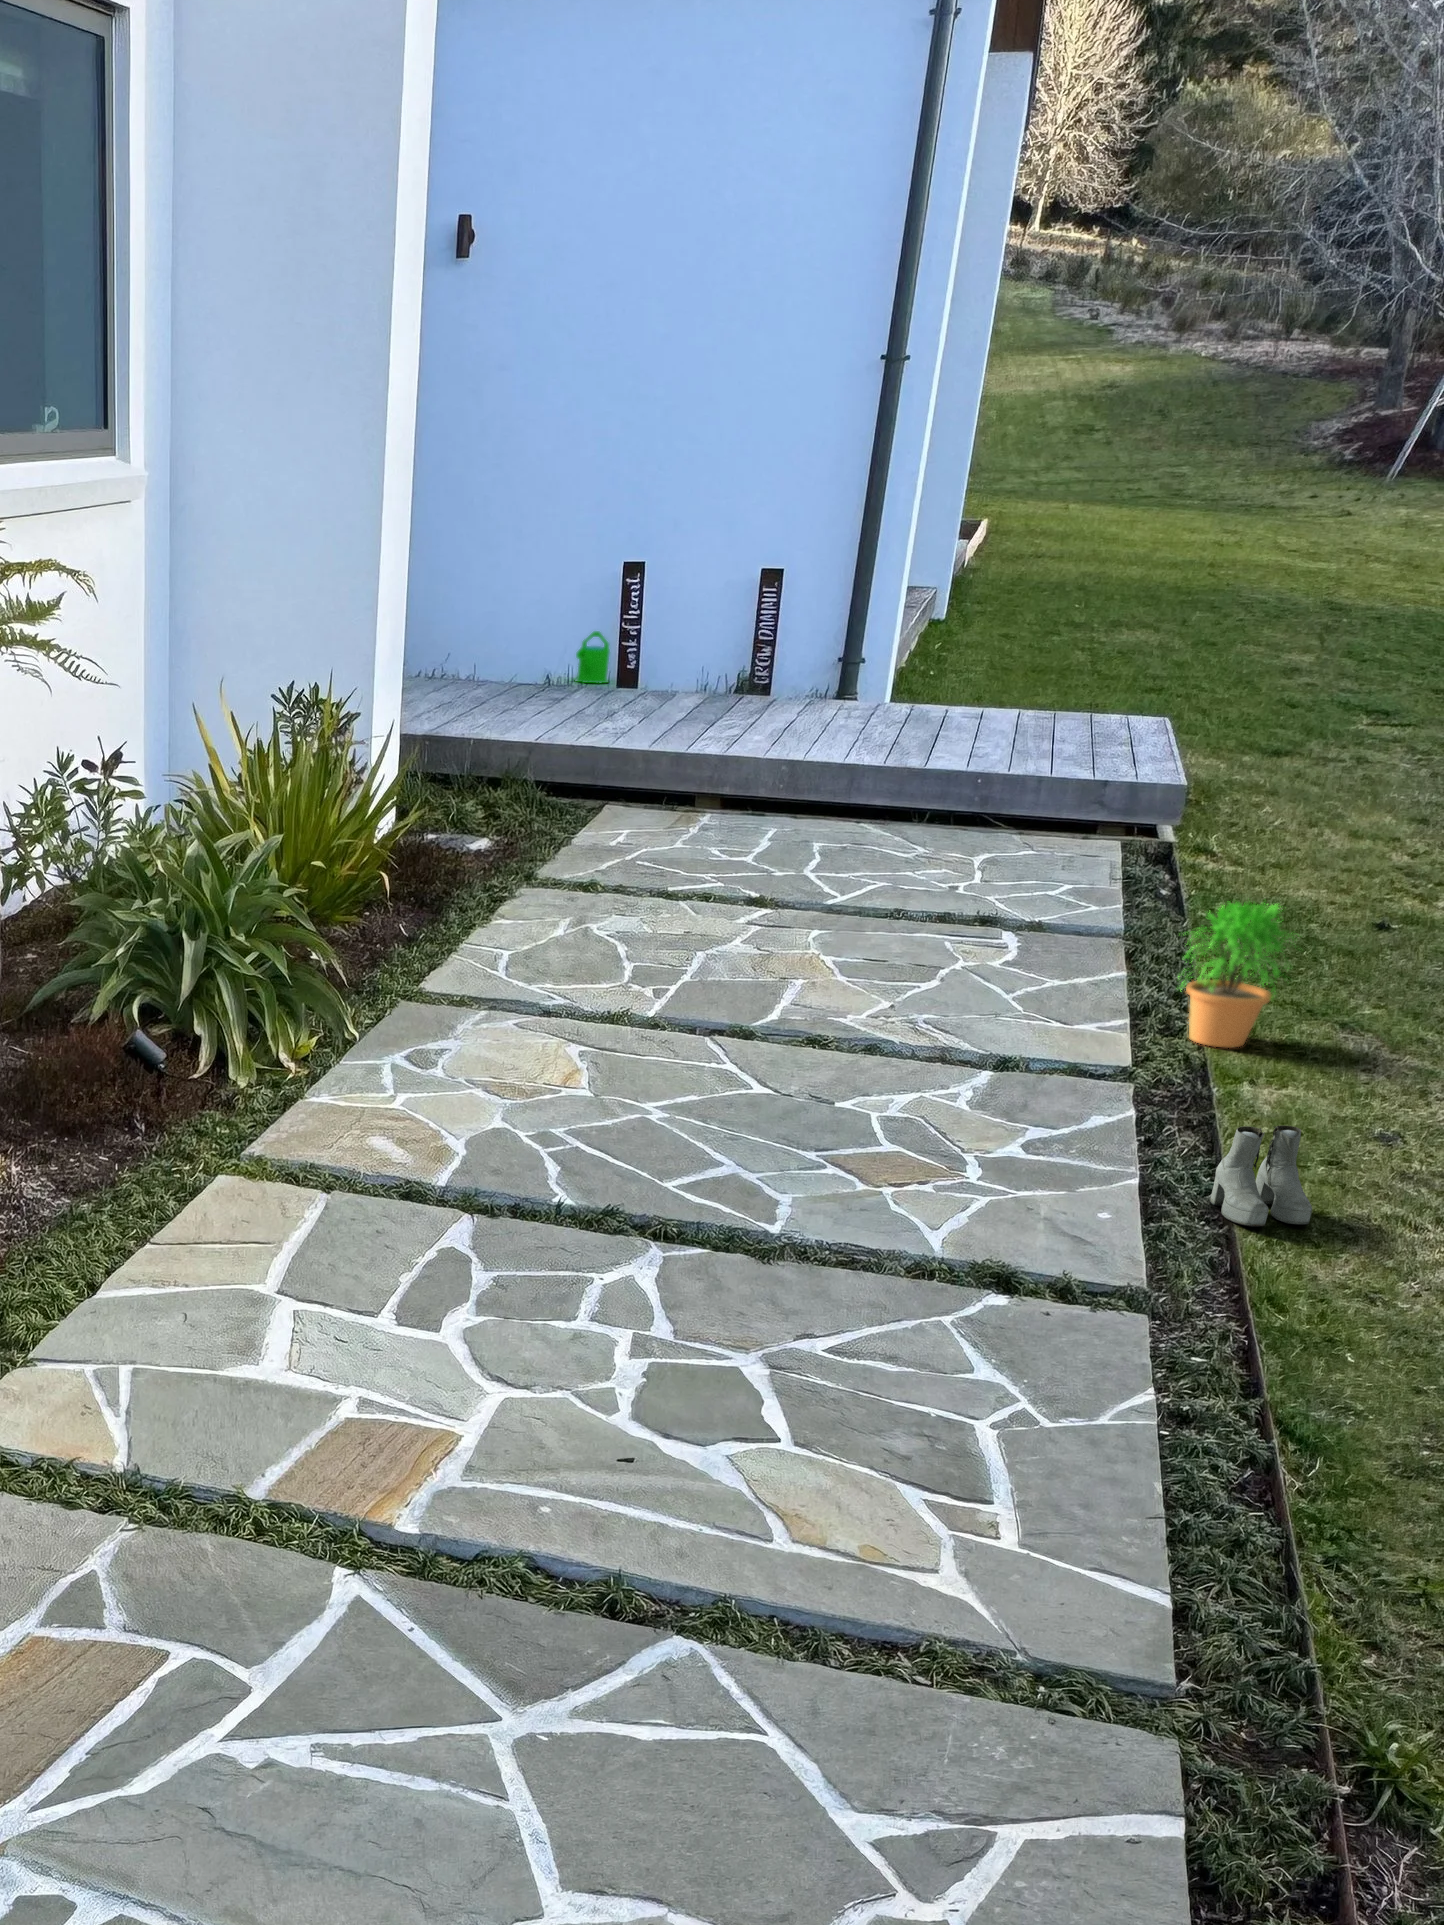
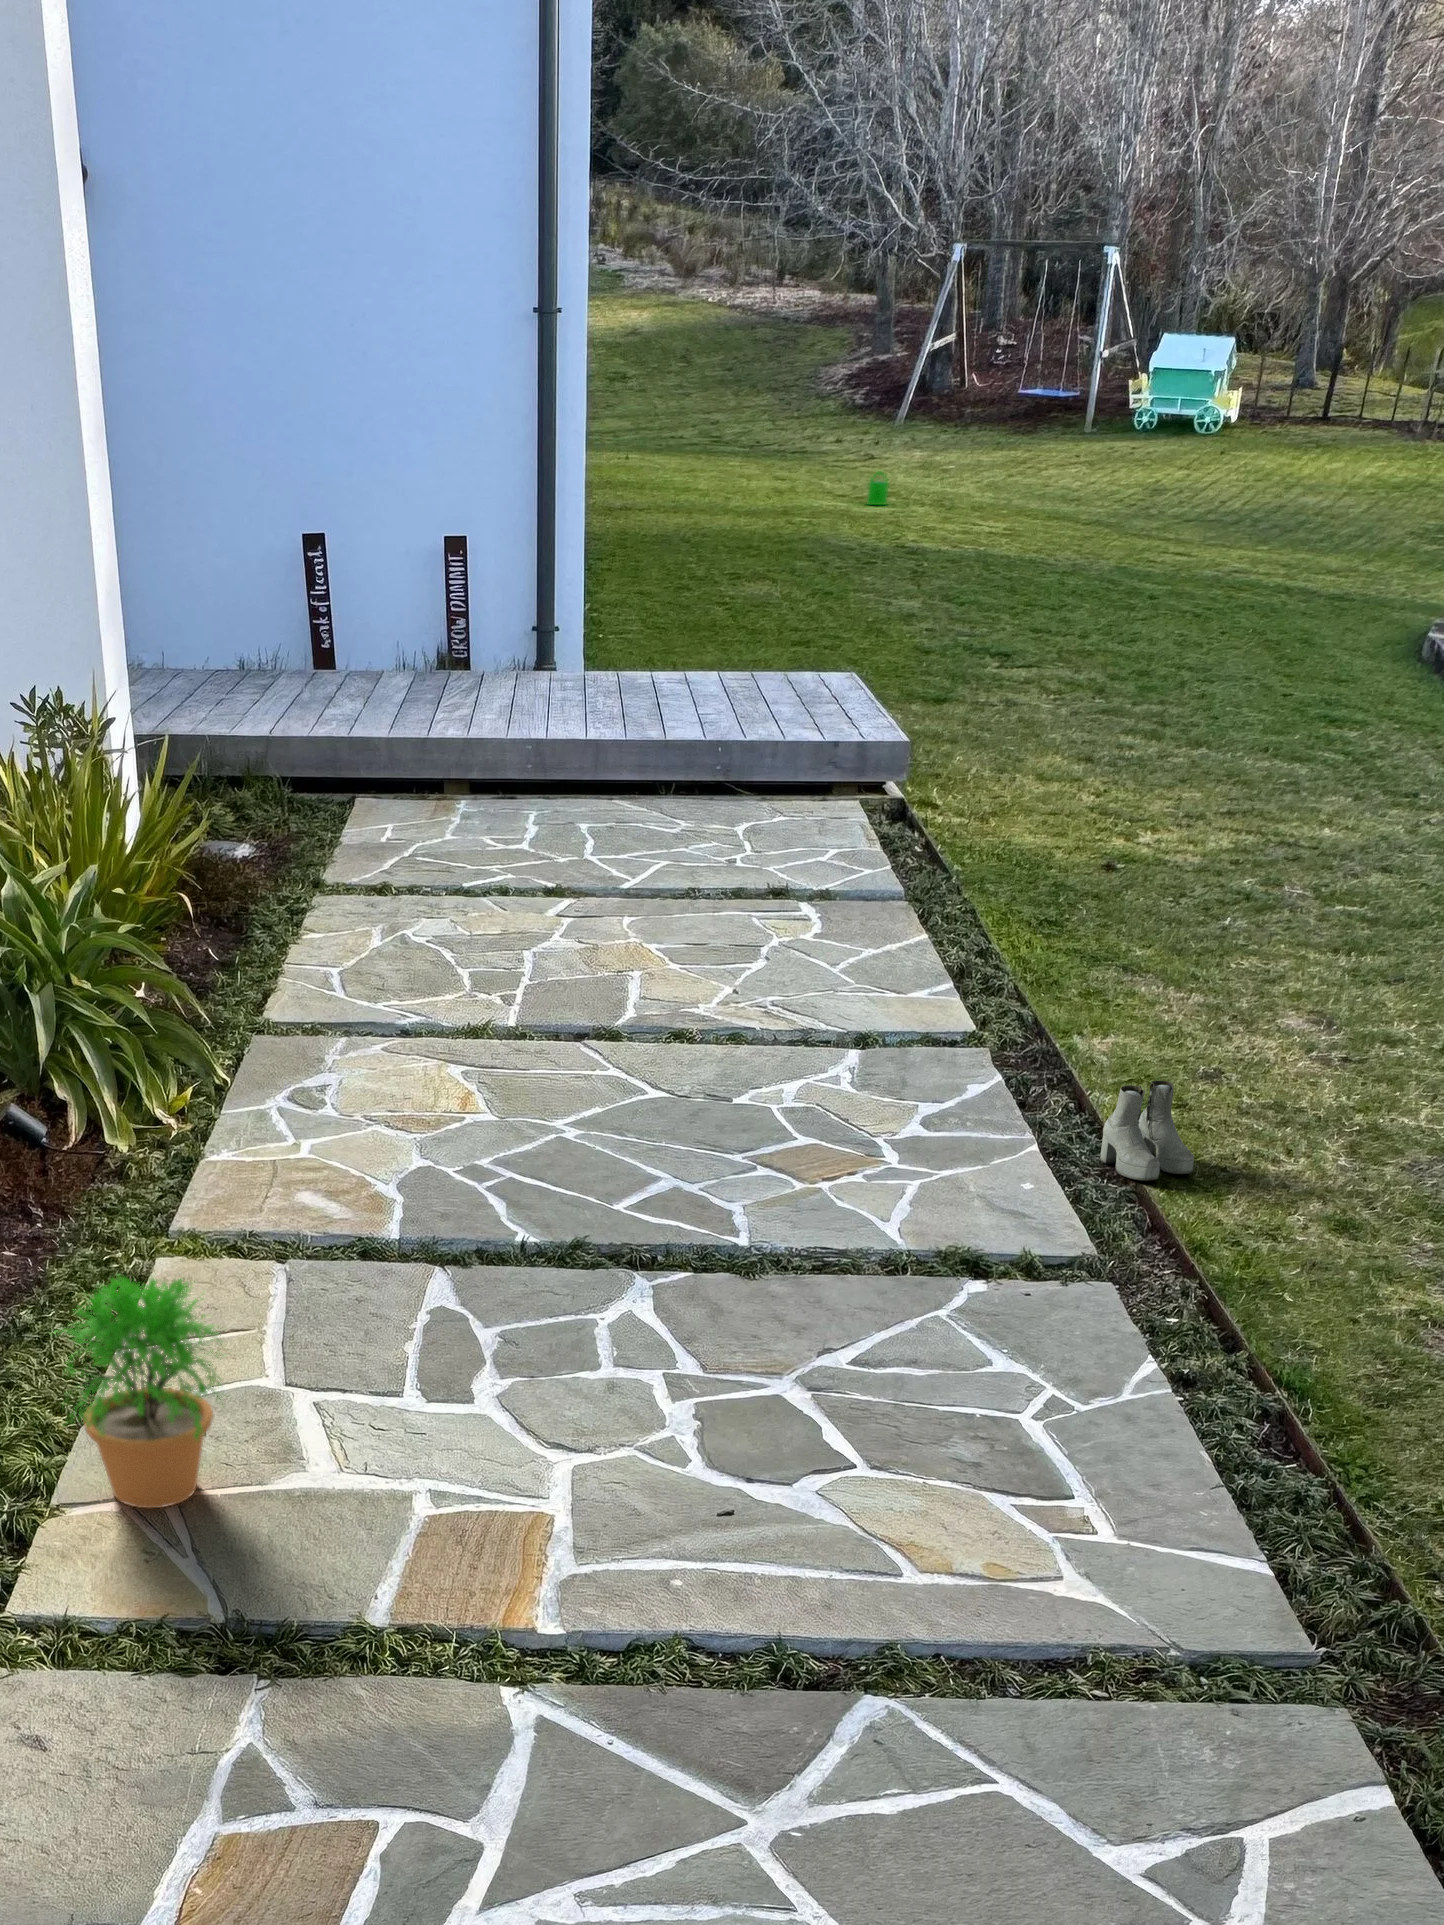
watering can: present [576,631,610,683] -> present [867,471,889,505]
potted plant: present [1178,902,1299,1048] -> present [54,1273,229,1508]

